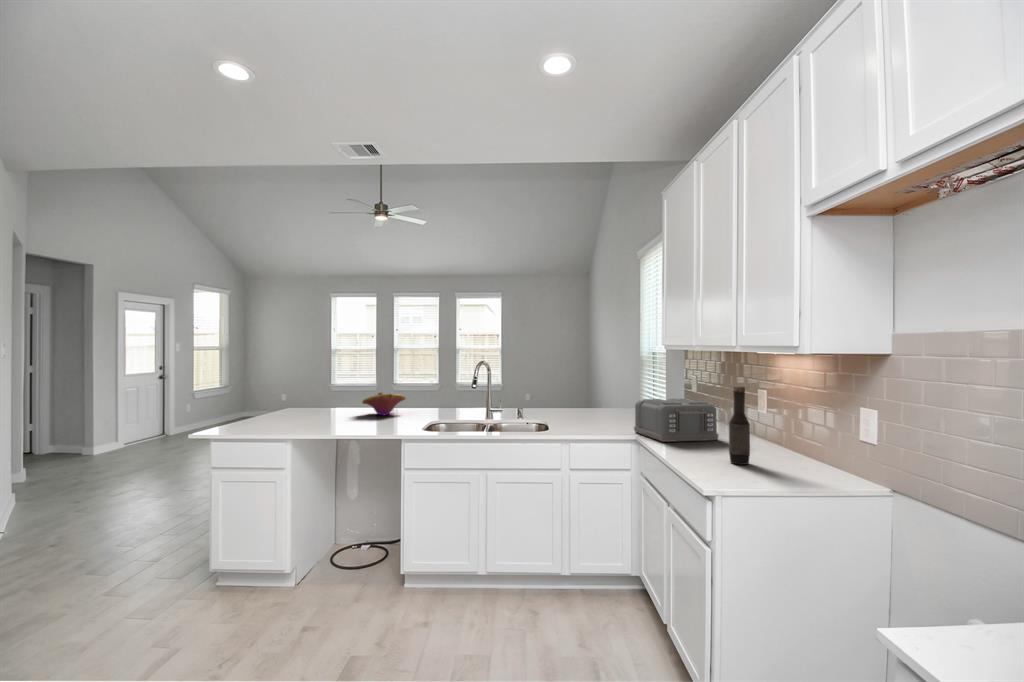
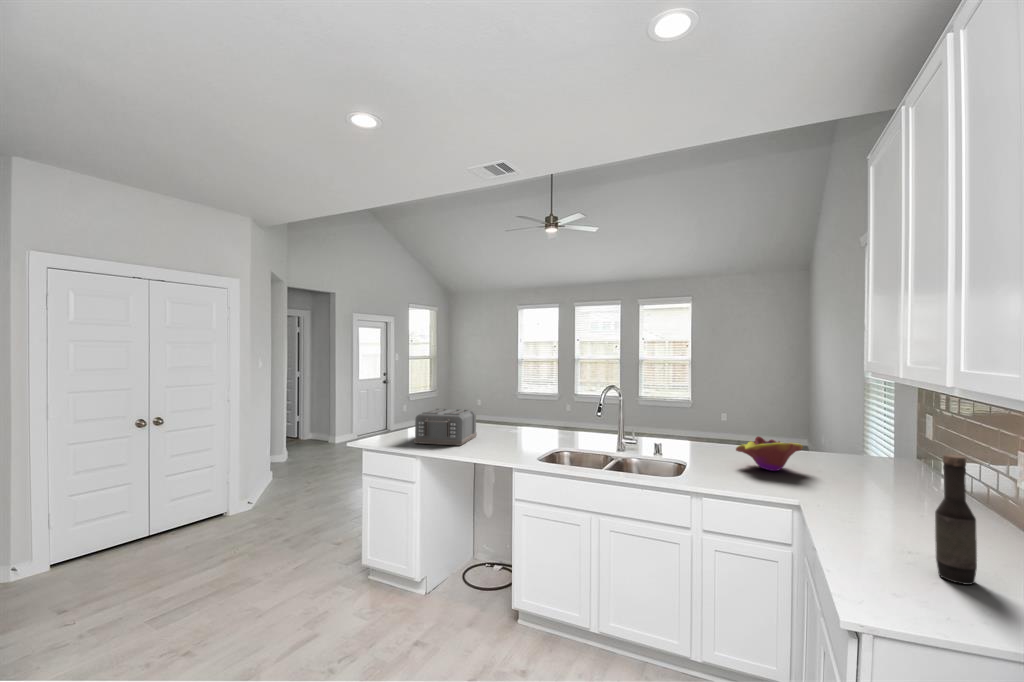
decorative bowl: present [362,393,405,415] -> present [736,436,803,471]
toaster: present [634,399,718,442] -> present [414,409,477,446]

